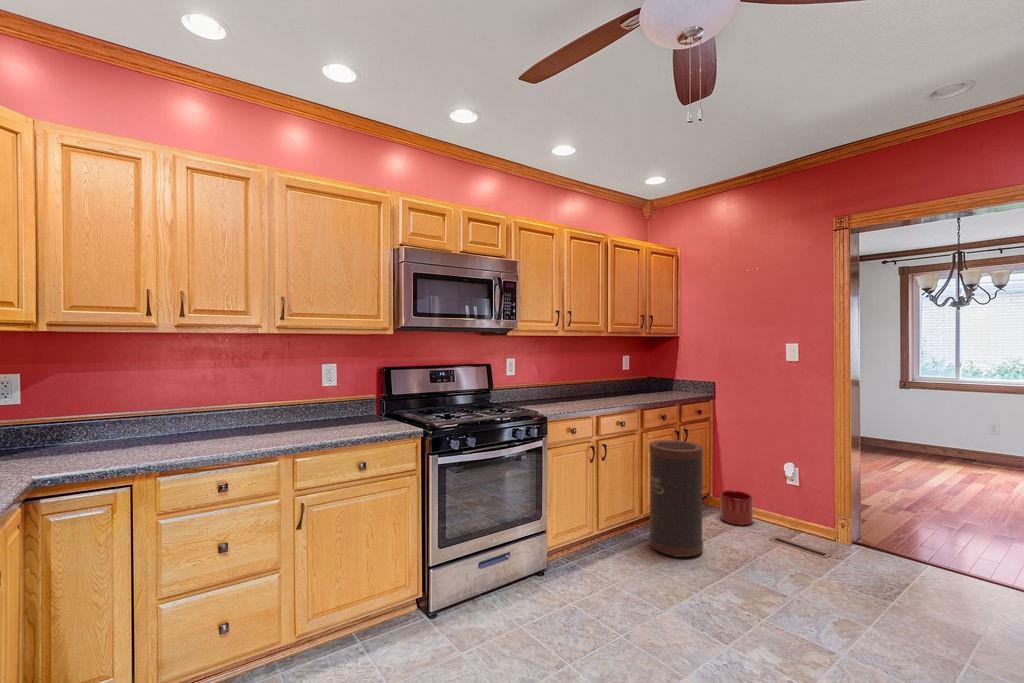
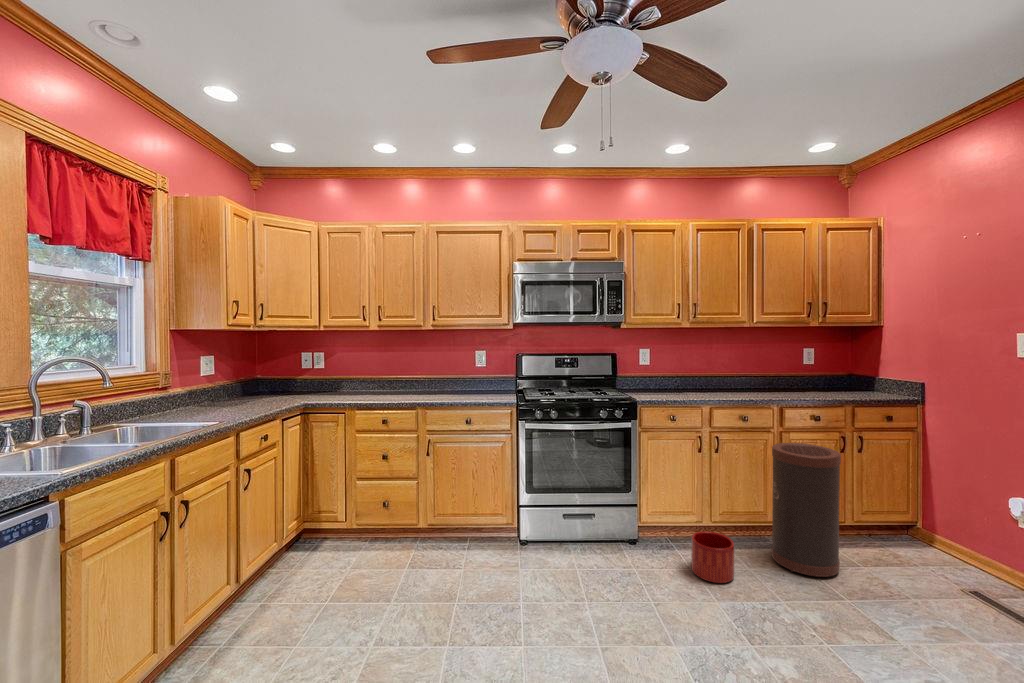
planter: present [720,490,753,525] -> present [691,531,735,583]

